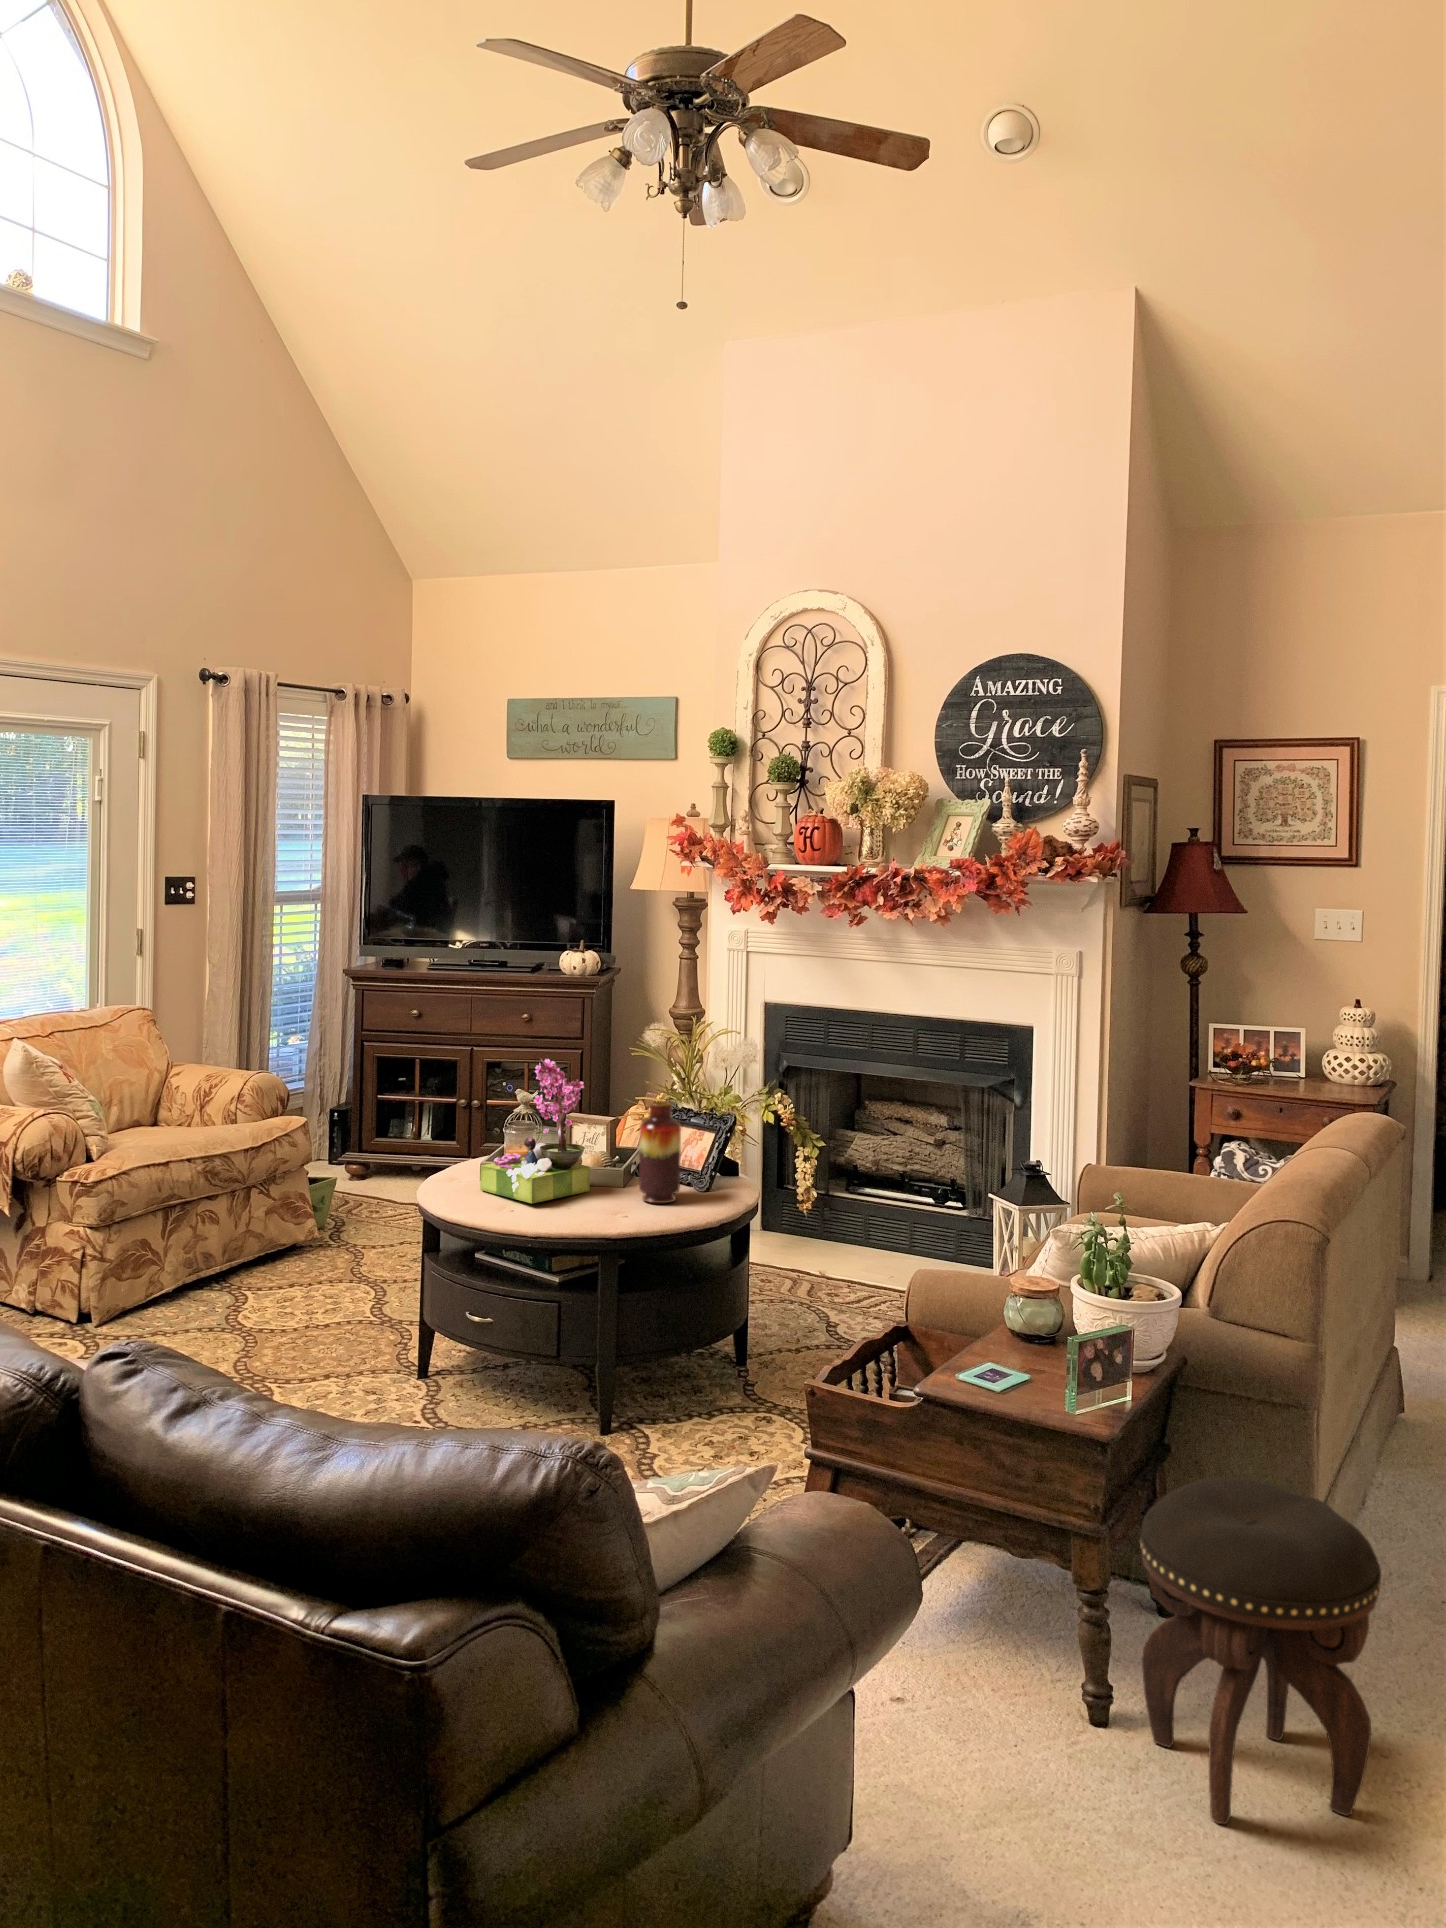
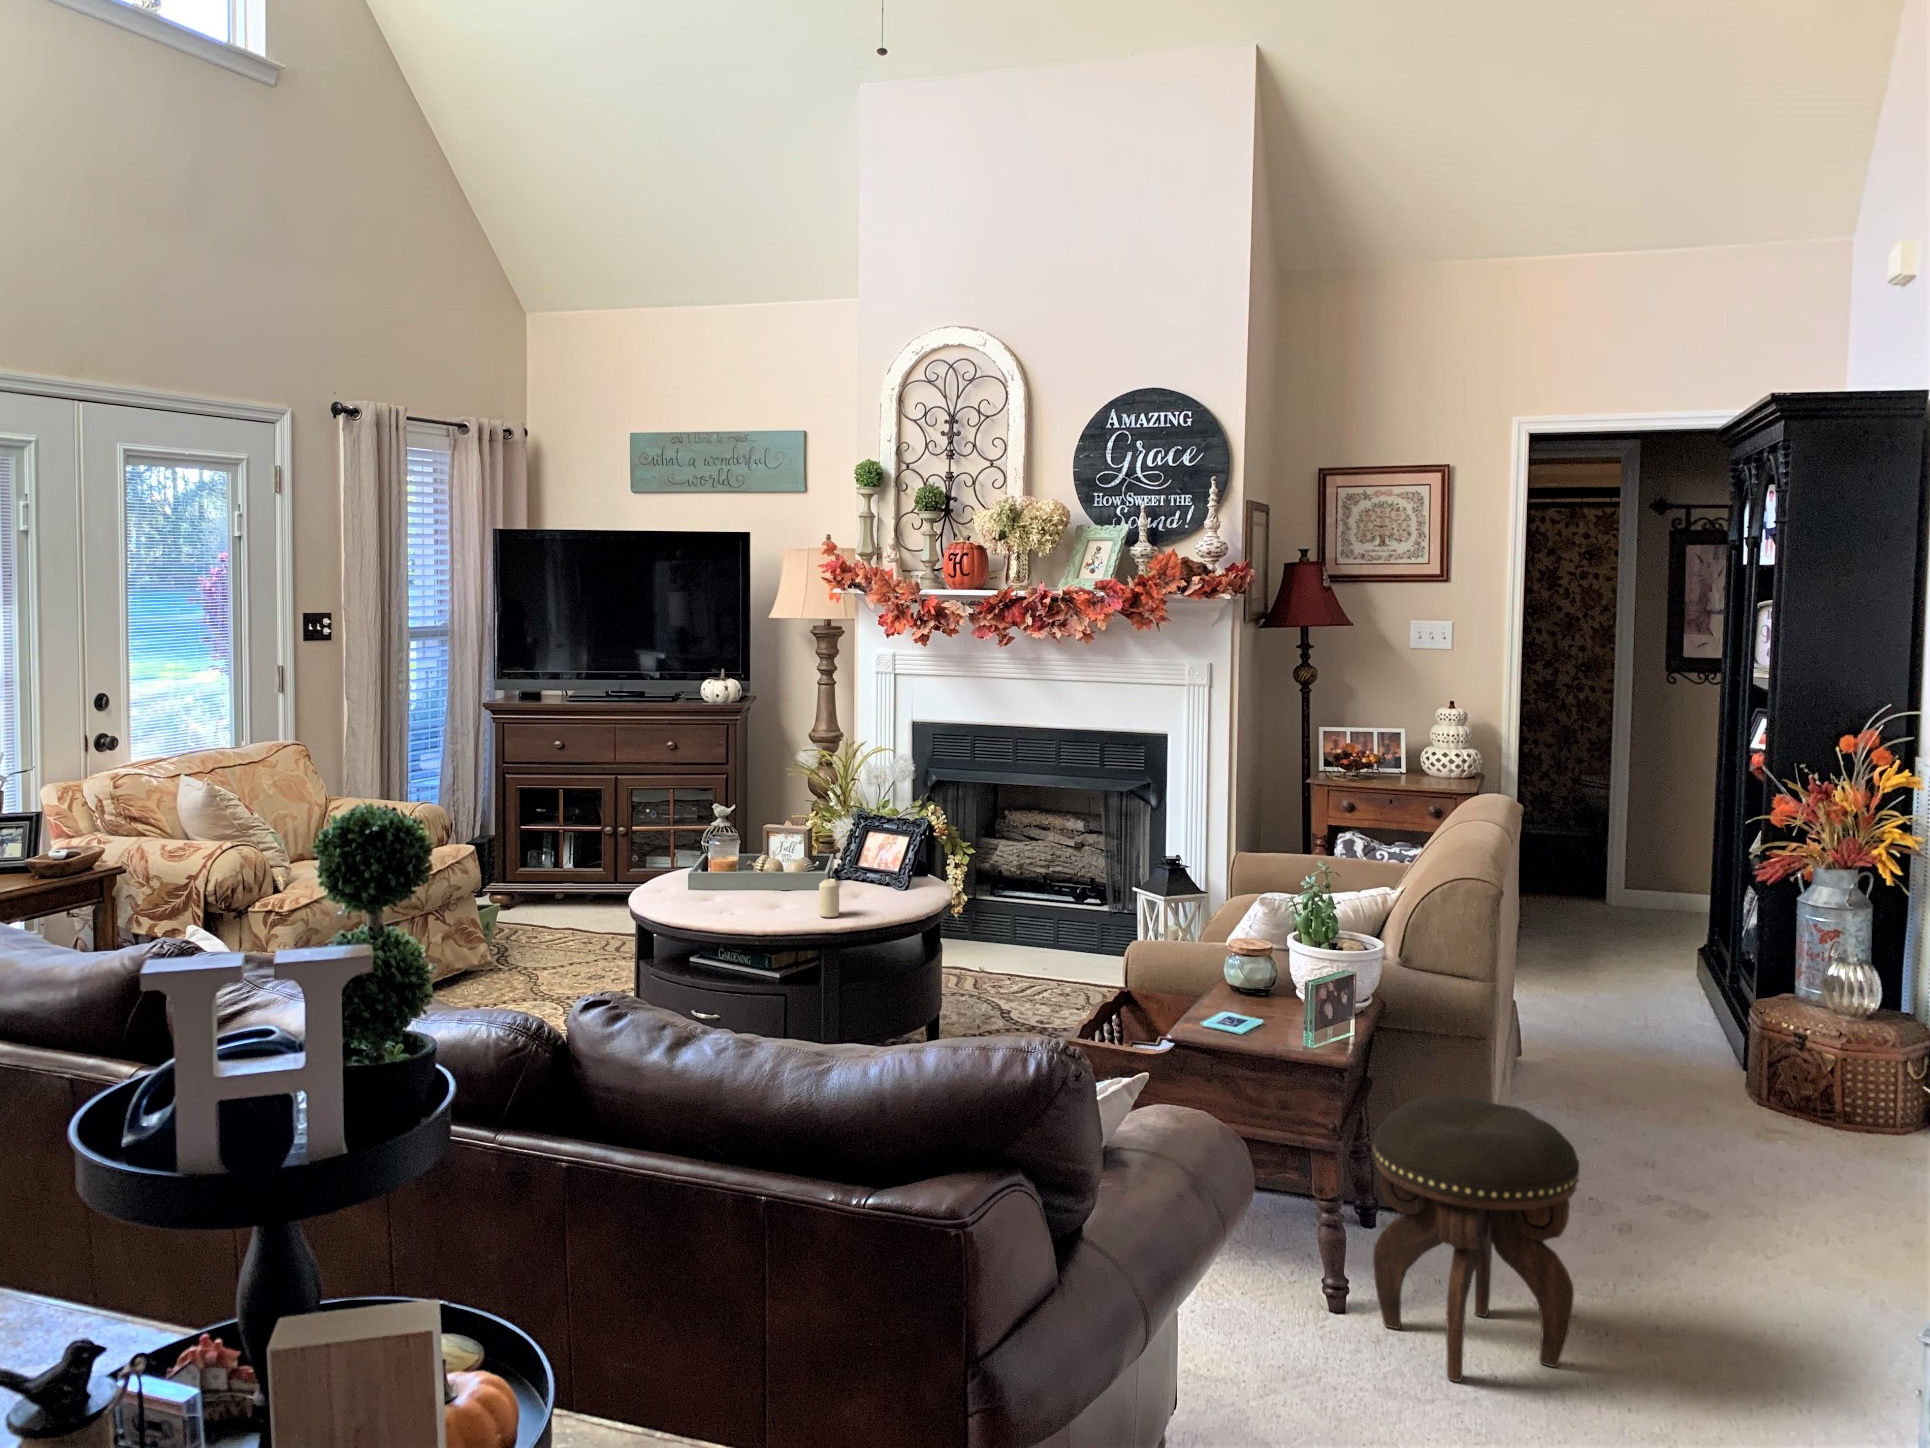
flower arrangement: present [480,1059,590,1203] -> none [692,769,796,907]
vase: present [639,1101,681,1203] -> none [845,807,883,902]
candle: none [604,1177,626,1219] -> present [819,879,839,917]

